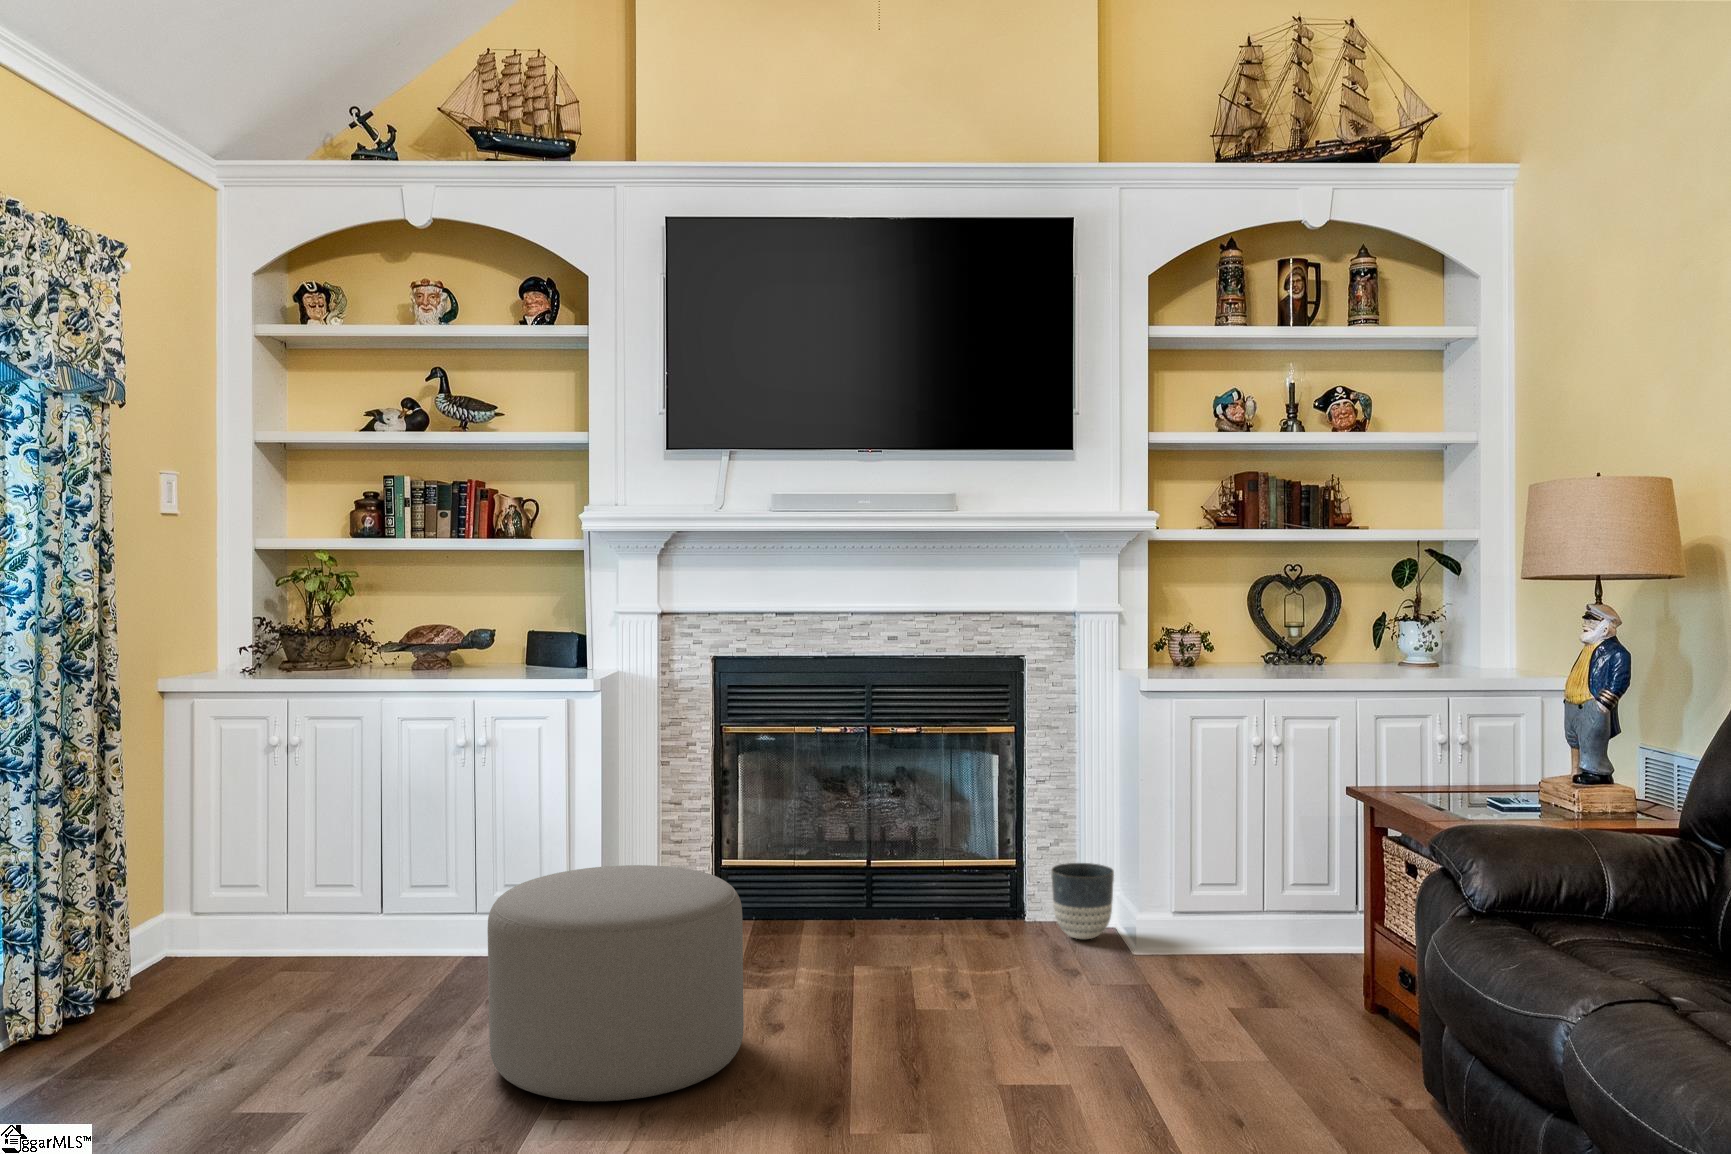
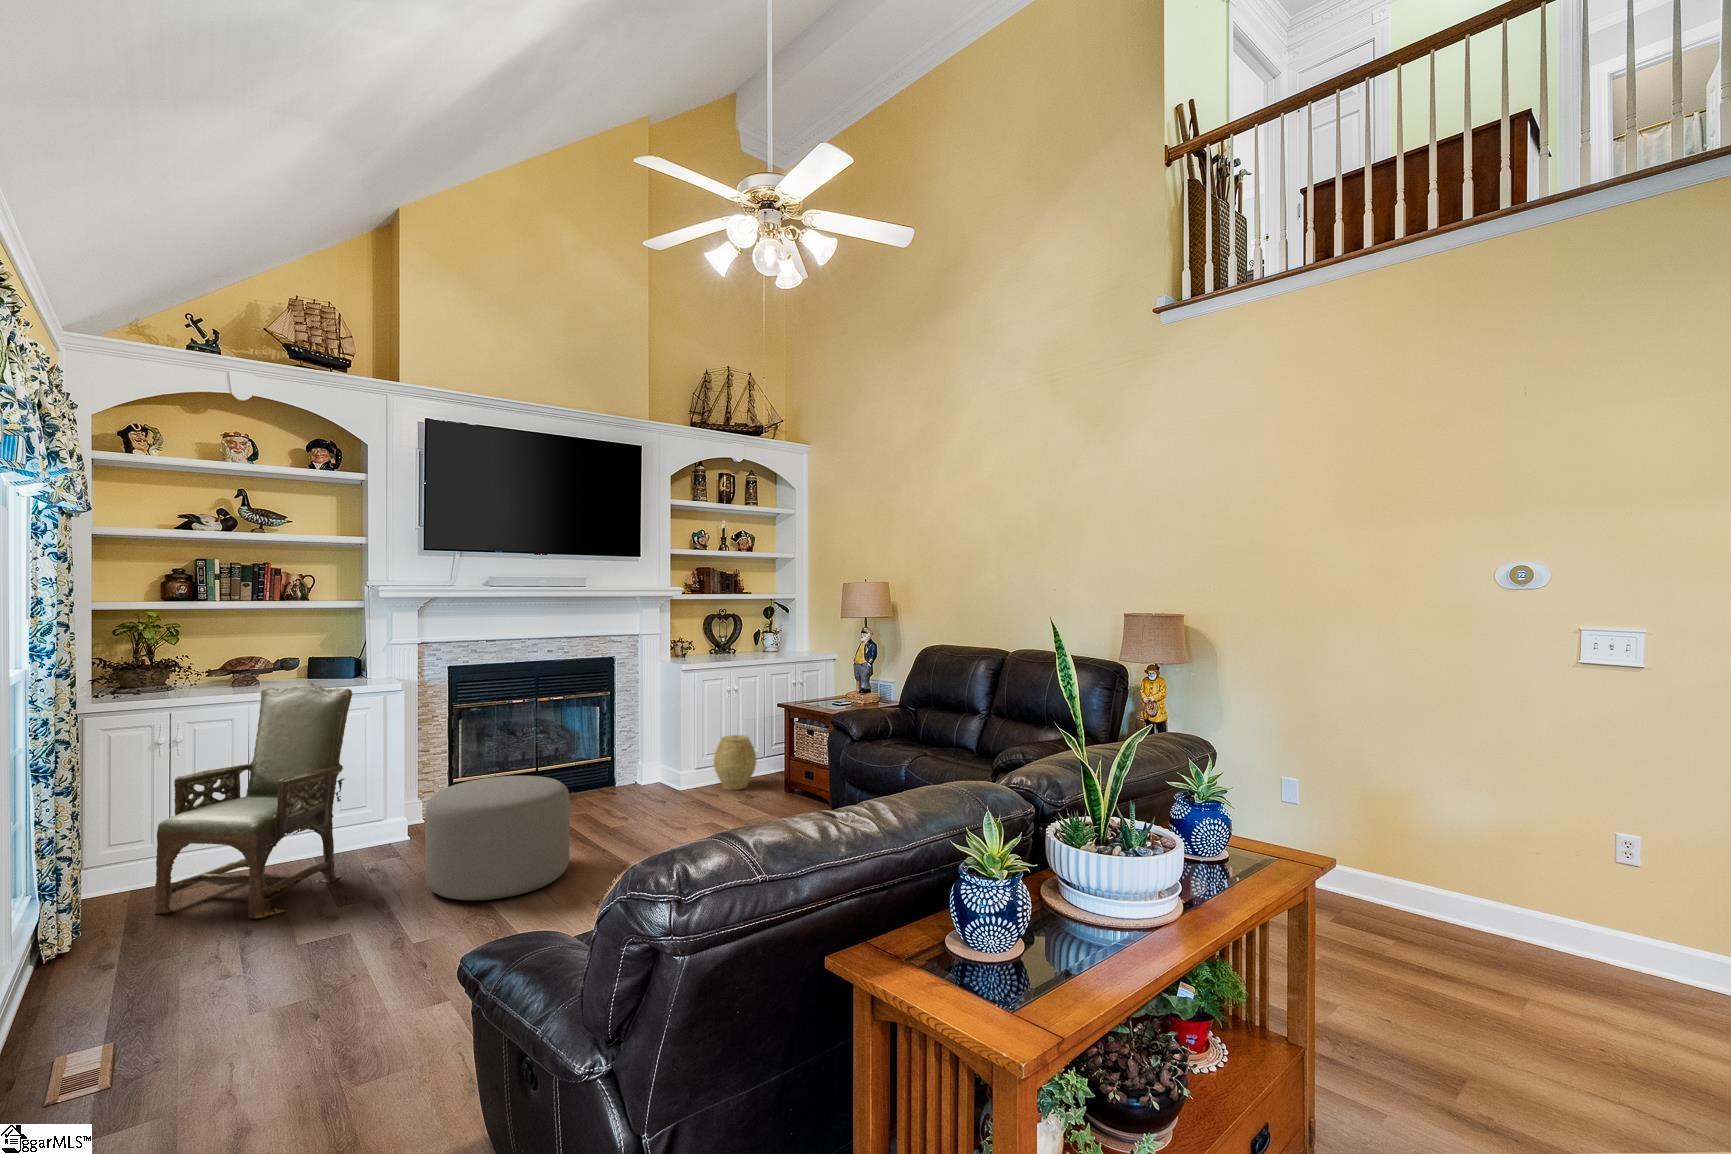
armchair: none [217,669,470,1037] -> present [154,683,352,918]
woven basket: none [1197,845,1296,970] -> present [714,735,757,790]
planter: present [1051,863,1114,939] -> none [640,754,671,791]

